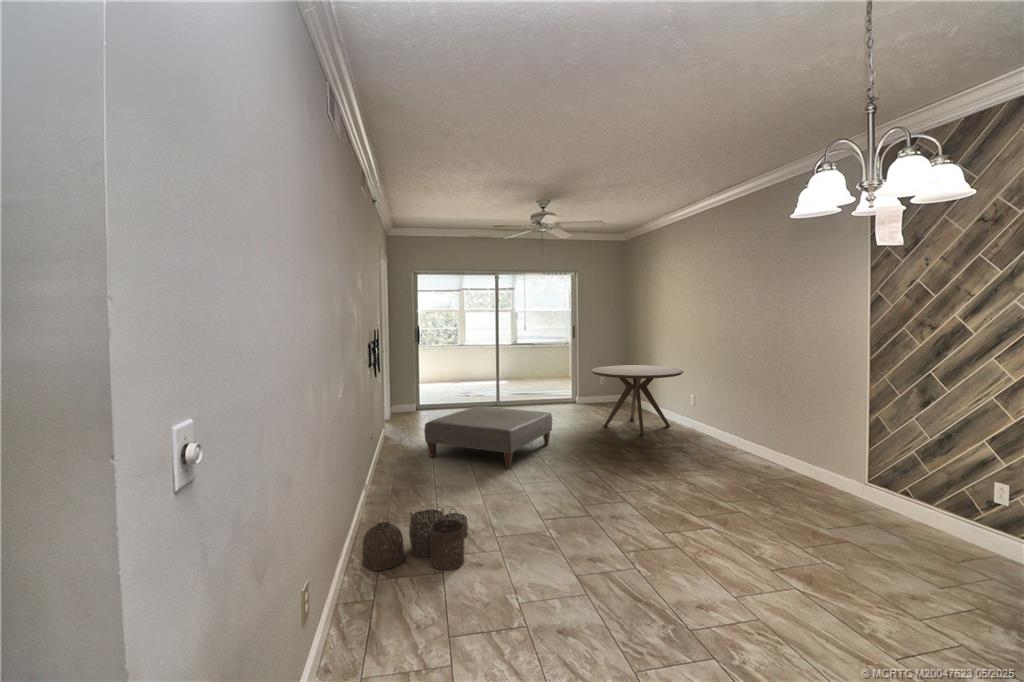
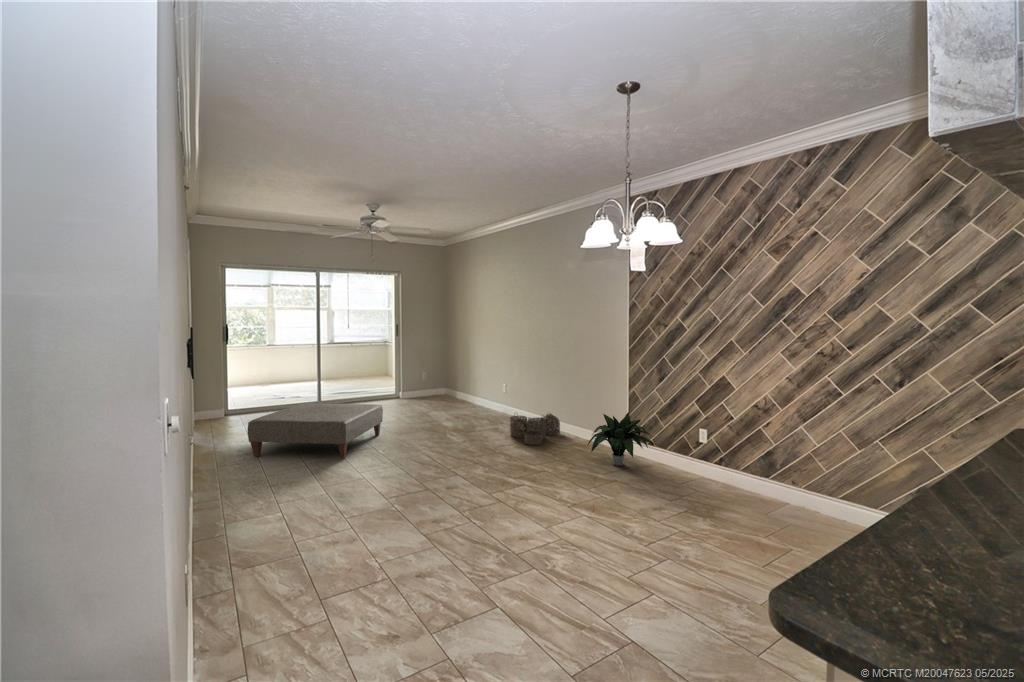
dining table: present [591,365,684,434] -> none [417,360,497,420]
potted plant: none [801,445,916,519] -> present [588,412,656,466]
woven basket: present [362,508,468,570] -> present [510,414,560,445]

